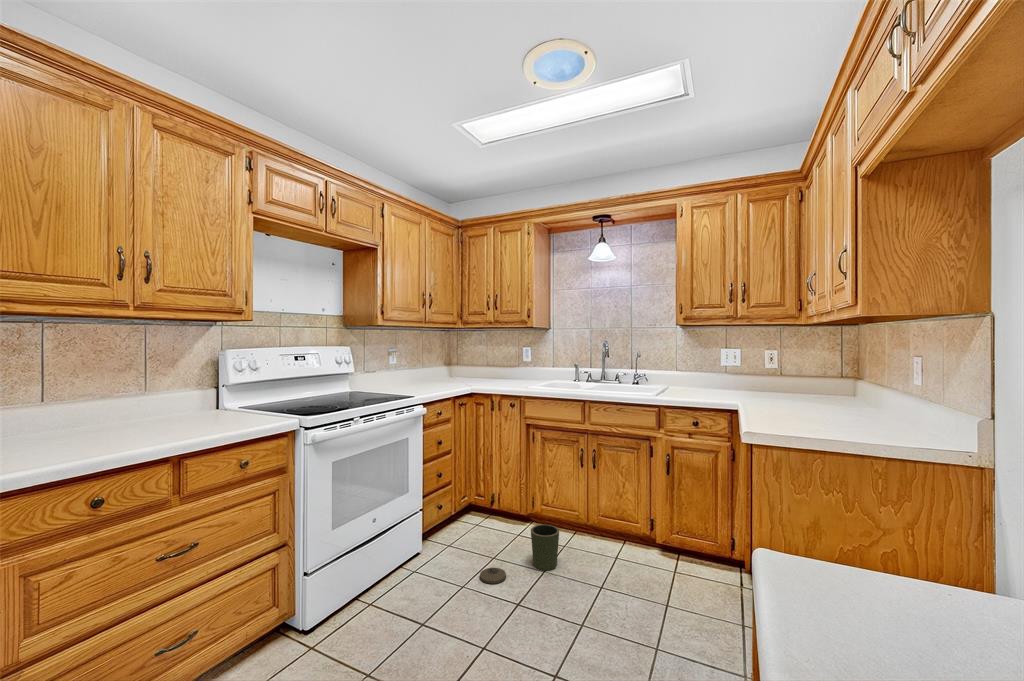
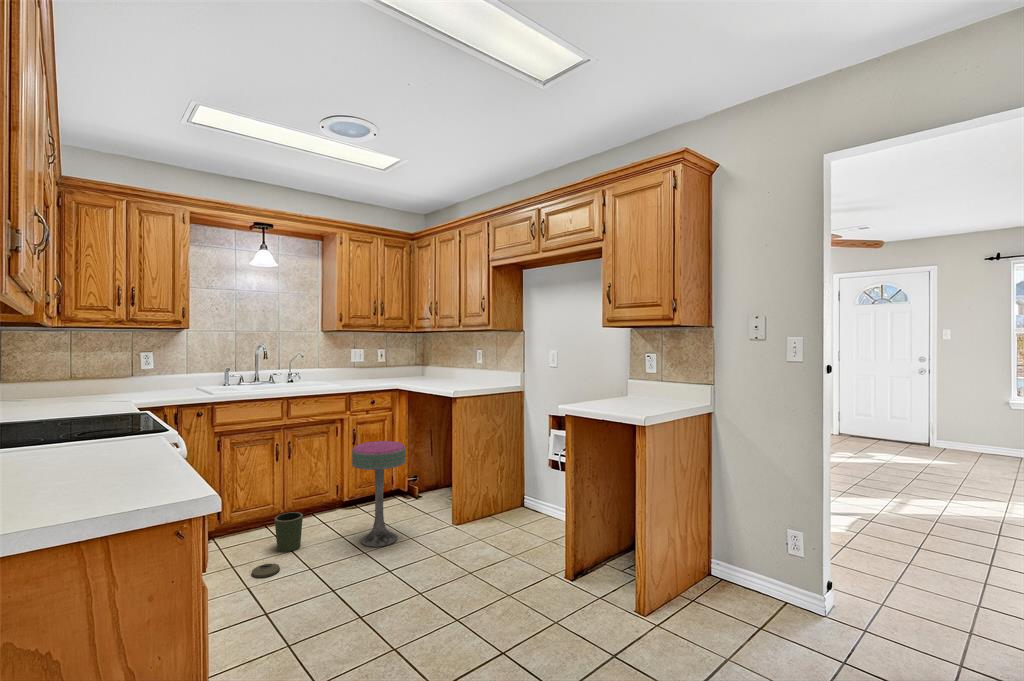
bar stool: none [584,472,659,628] -> present [352,441,406,547]

